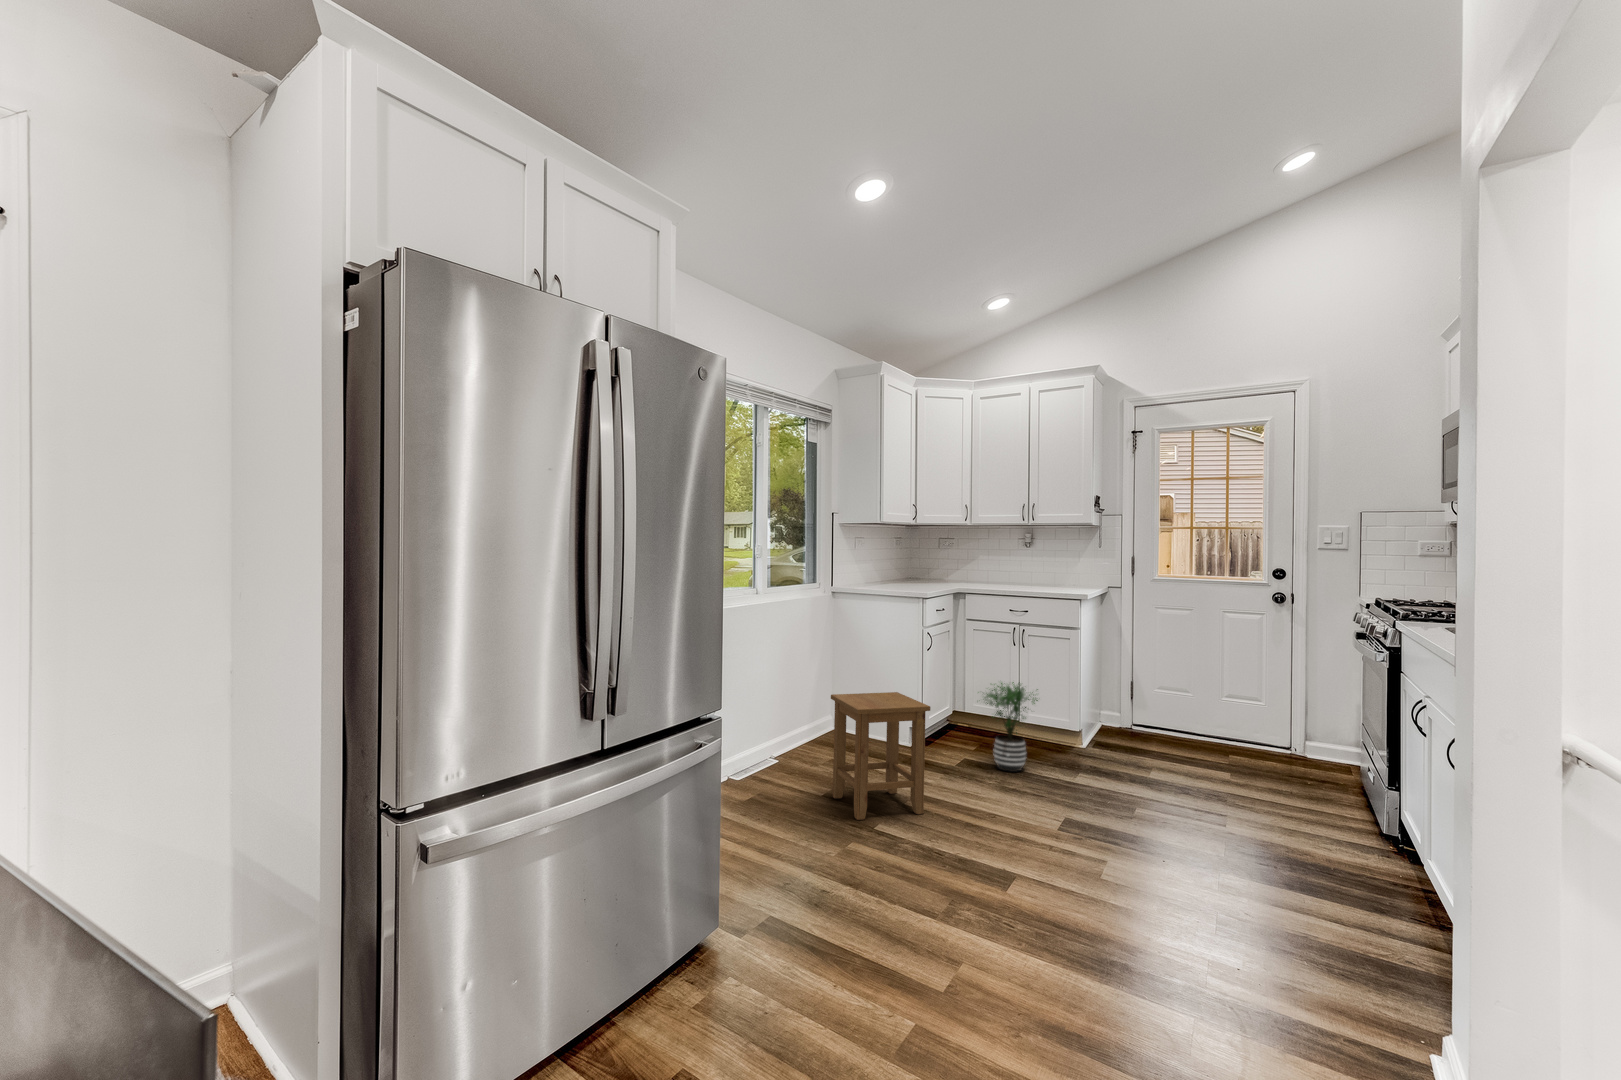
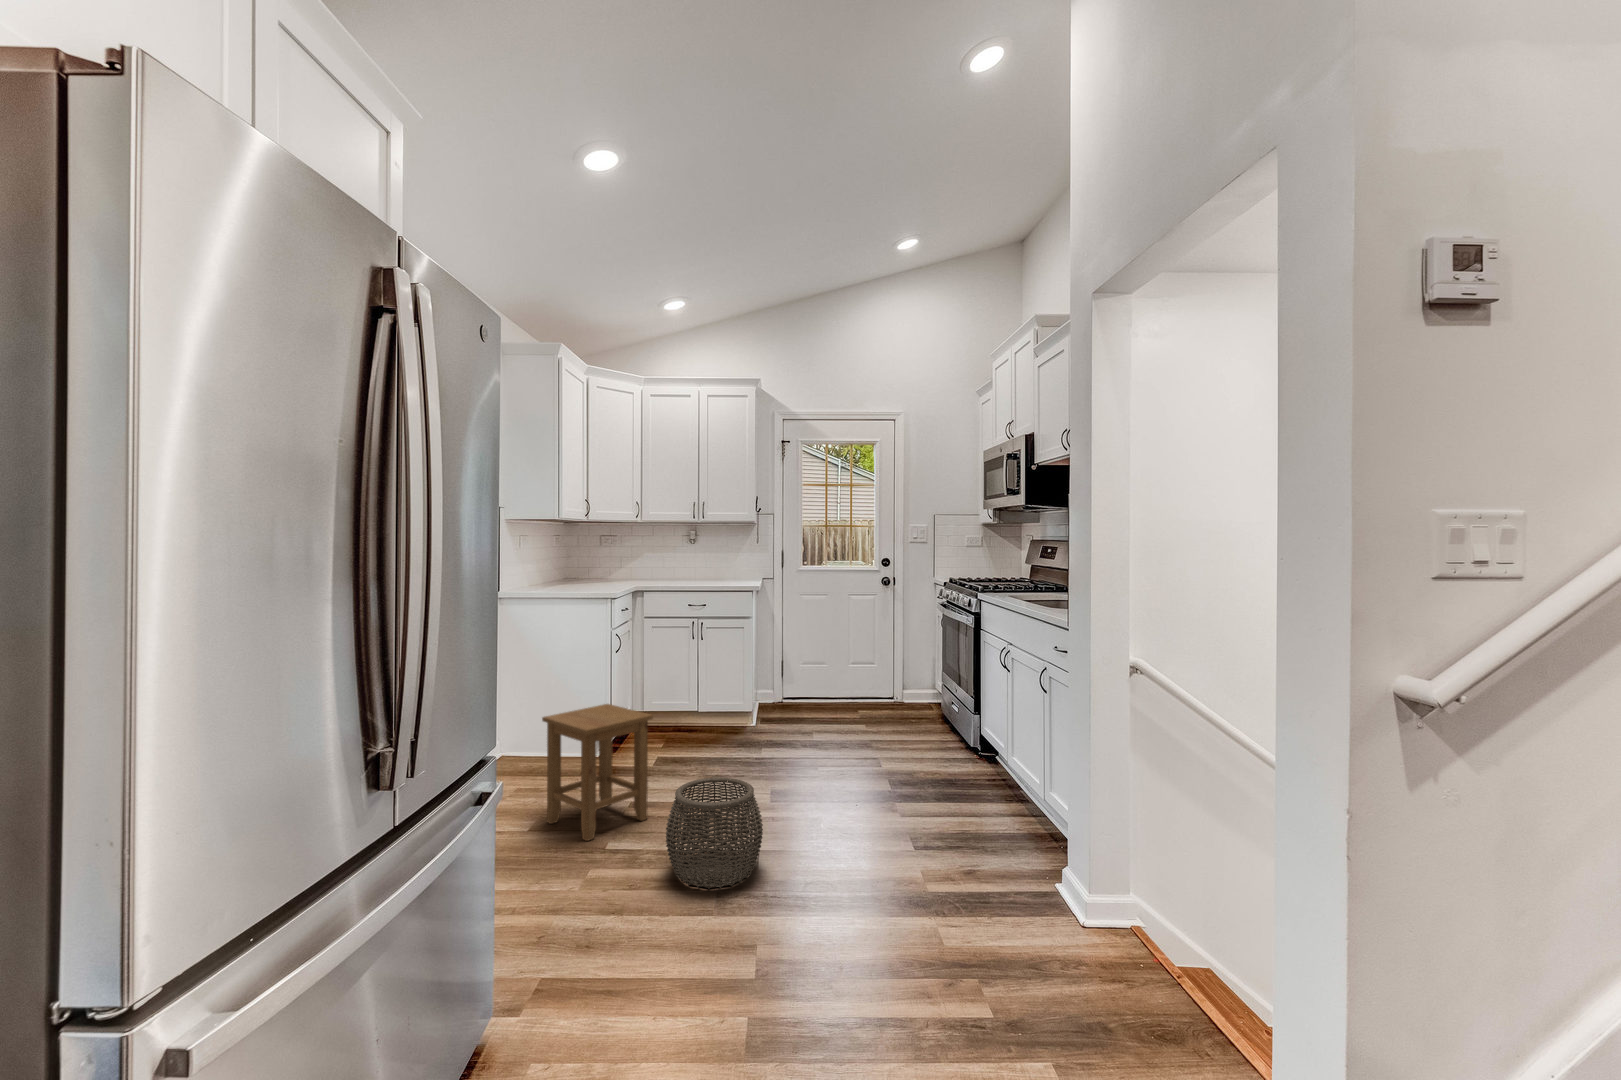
potted plant: present [983,682,1038,772] -> none [670,675,728,760]
woven basket: none [911,776,1019,896] -> present [666,777,763,889]

